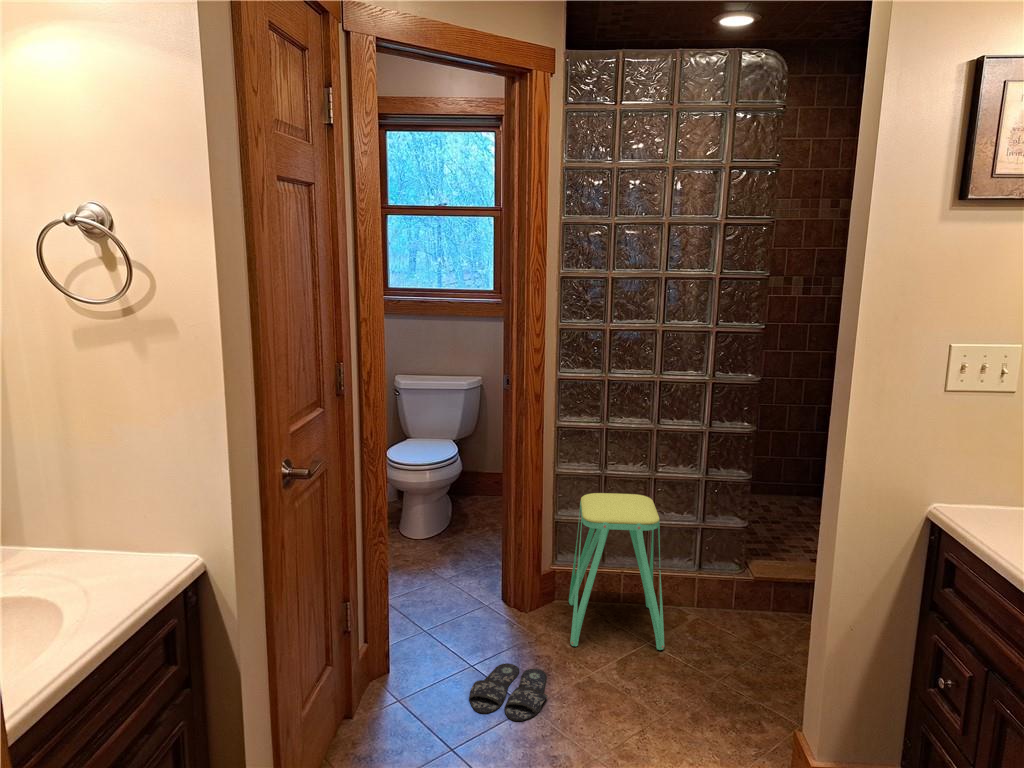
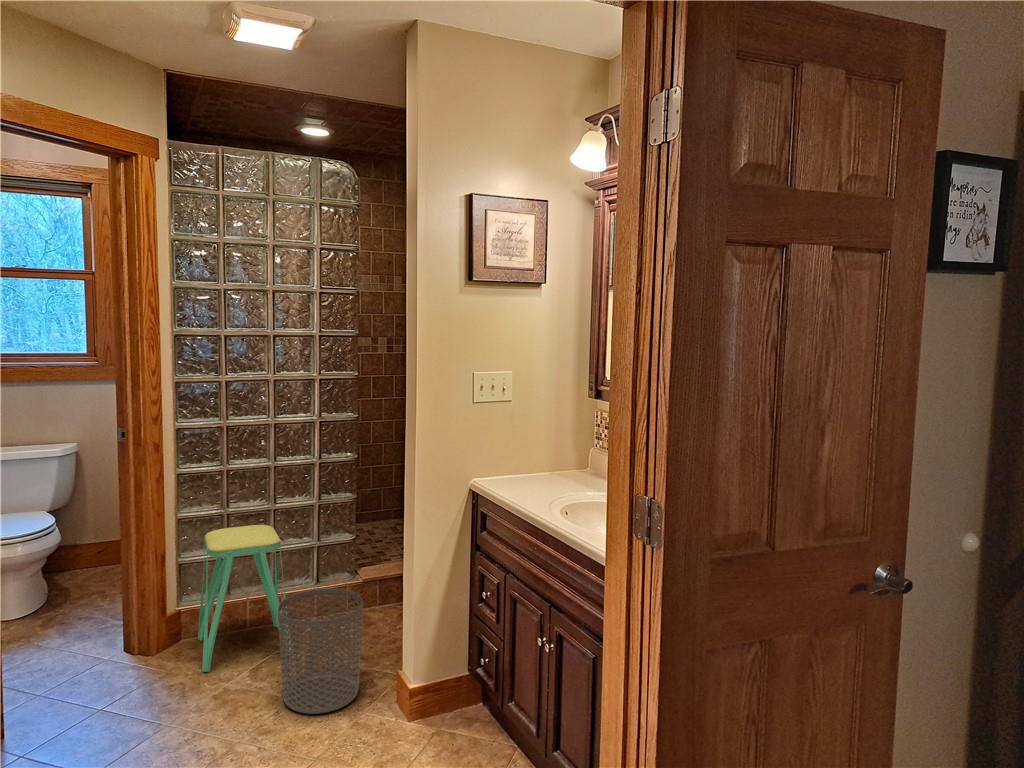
waste bin: none [652,589,754,741] -> present [278,588,363,714]
slippers: present [469,663,547,721] -> none [98,699,183,750]

